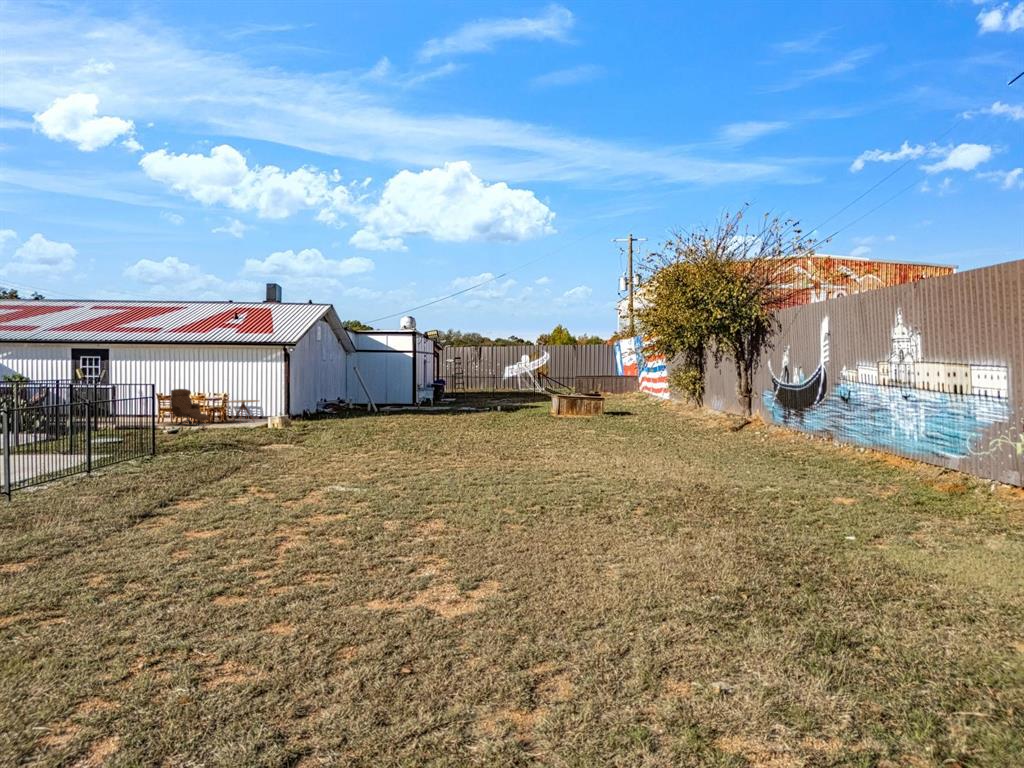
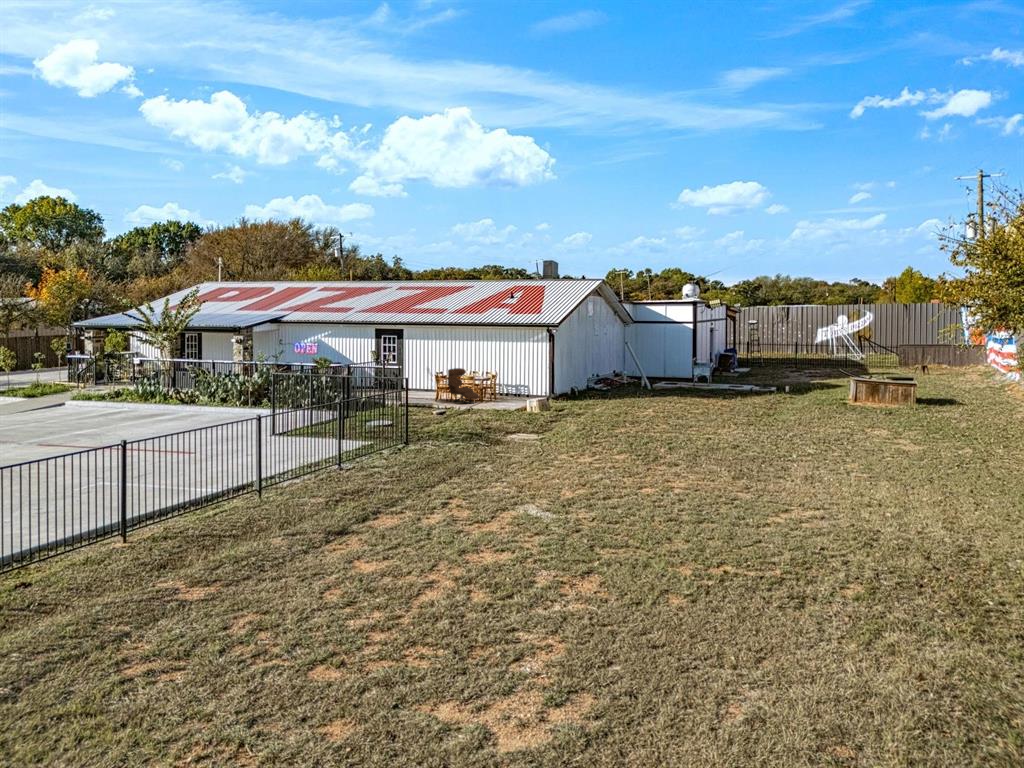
round table: present [227,400,259,422] -> none [495,379,526,402]

